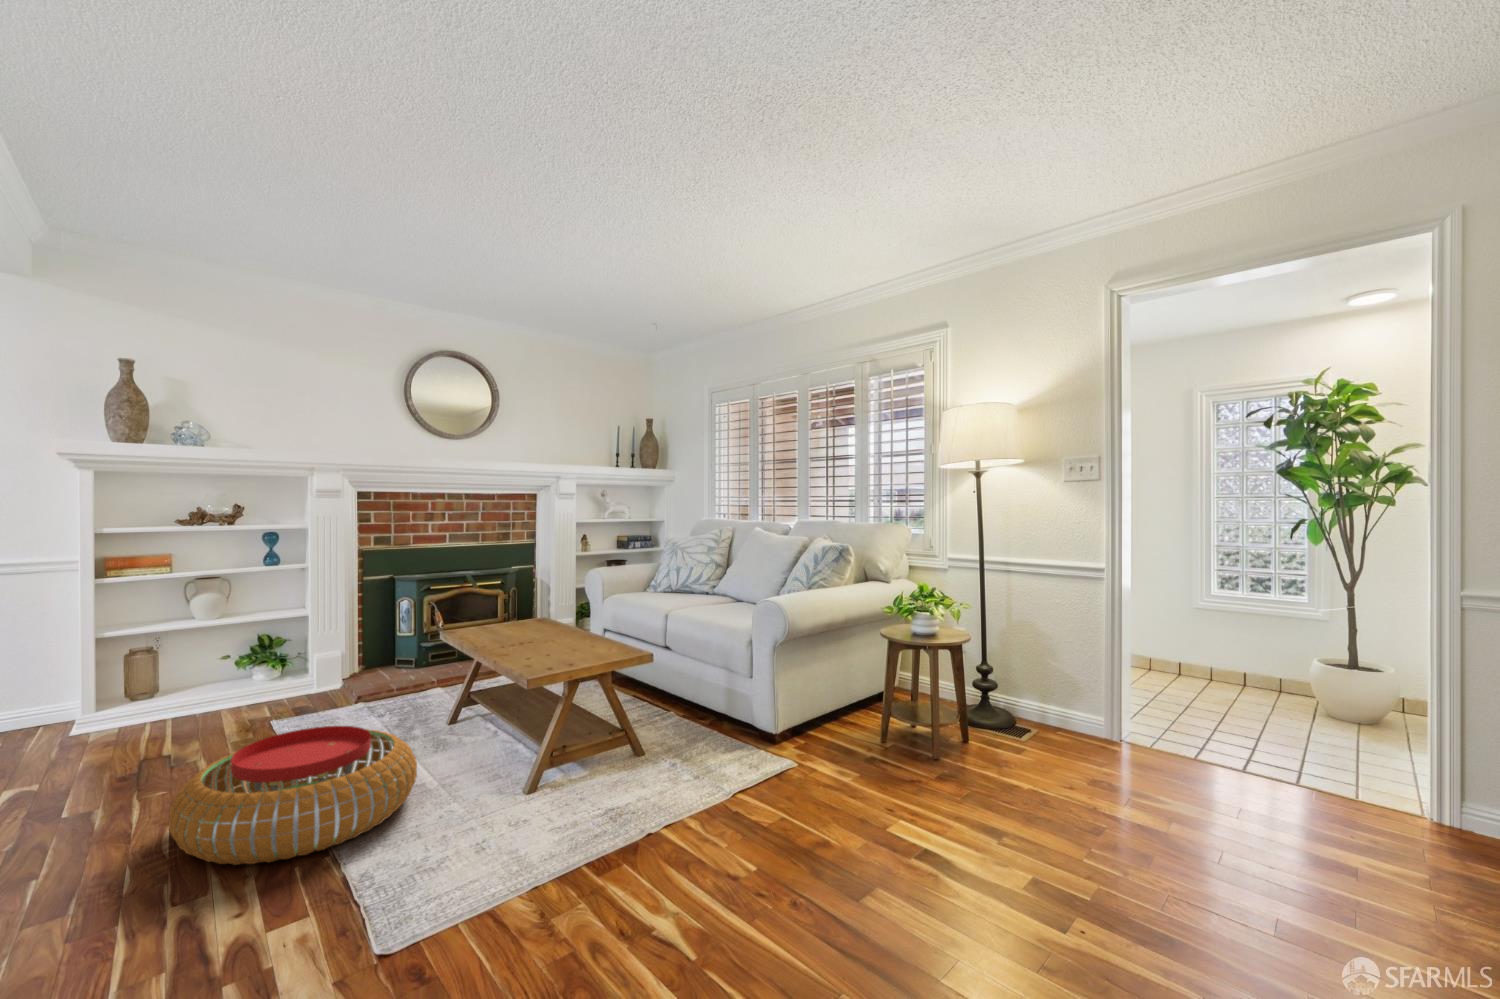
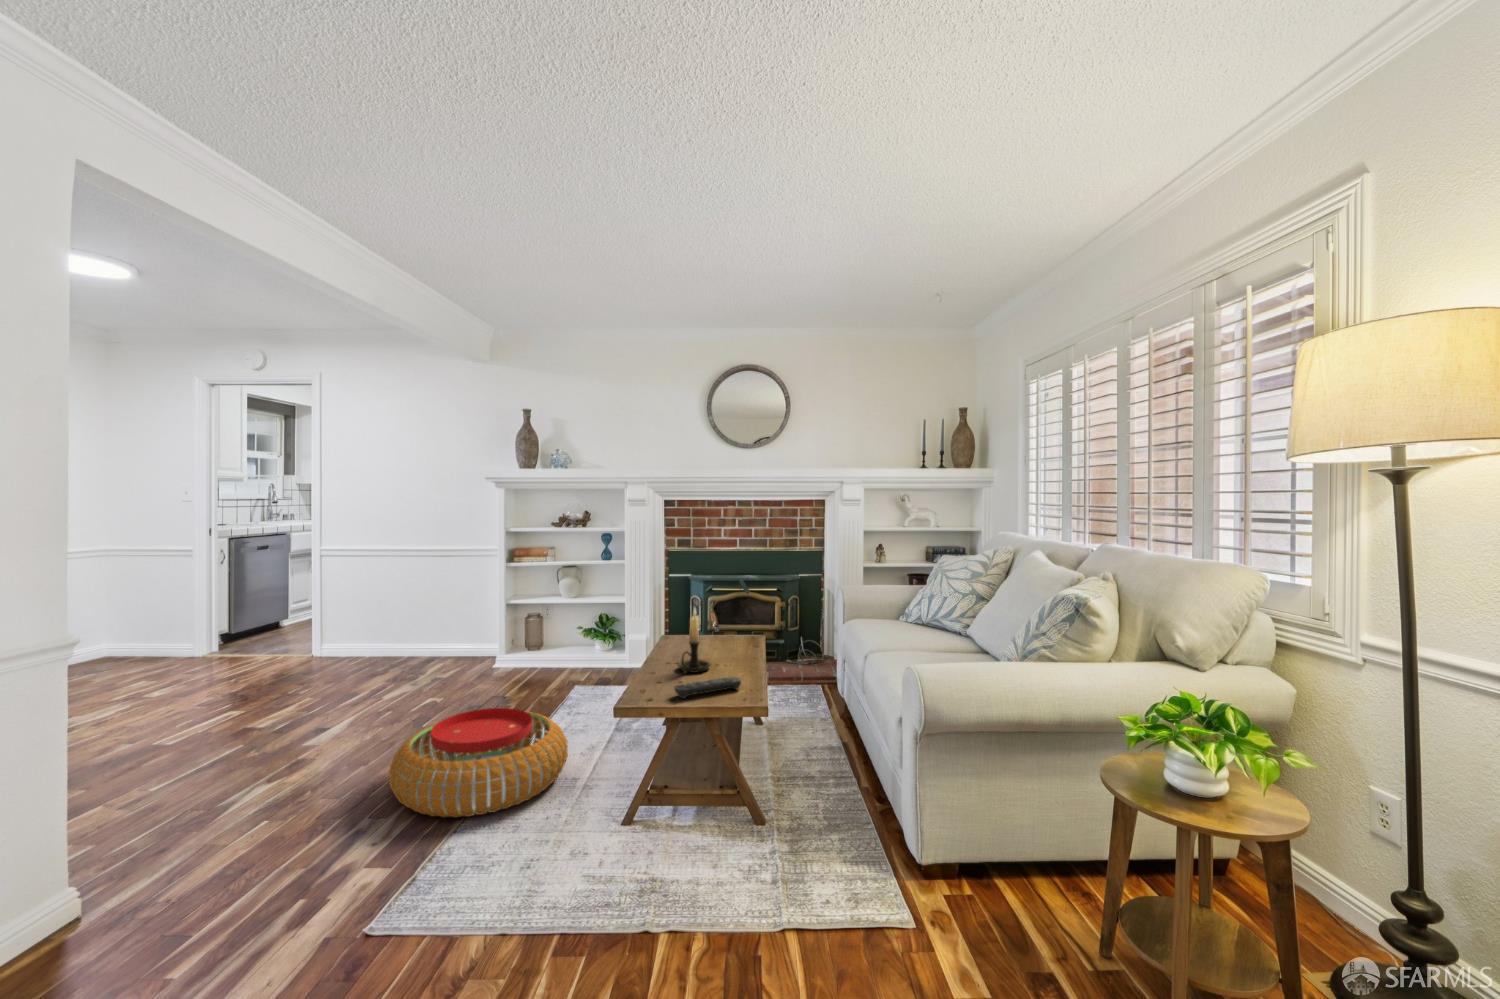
candle holder: none [521,583,555,648] -> present [678,609,711,673]
remote control: none [563,640,612,662] -> present [674,677,741,699]

